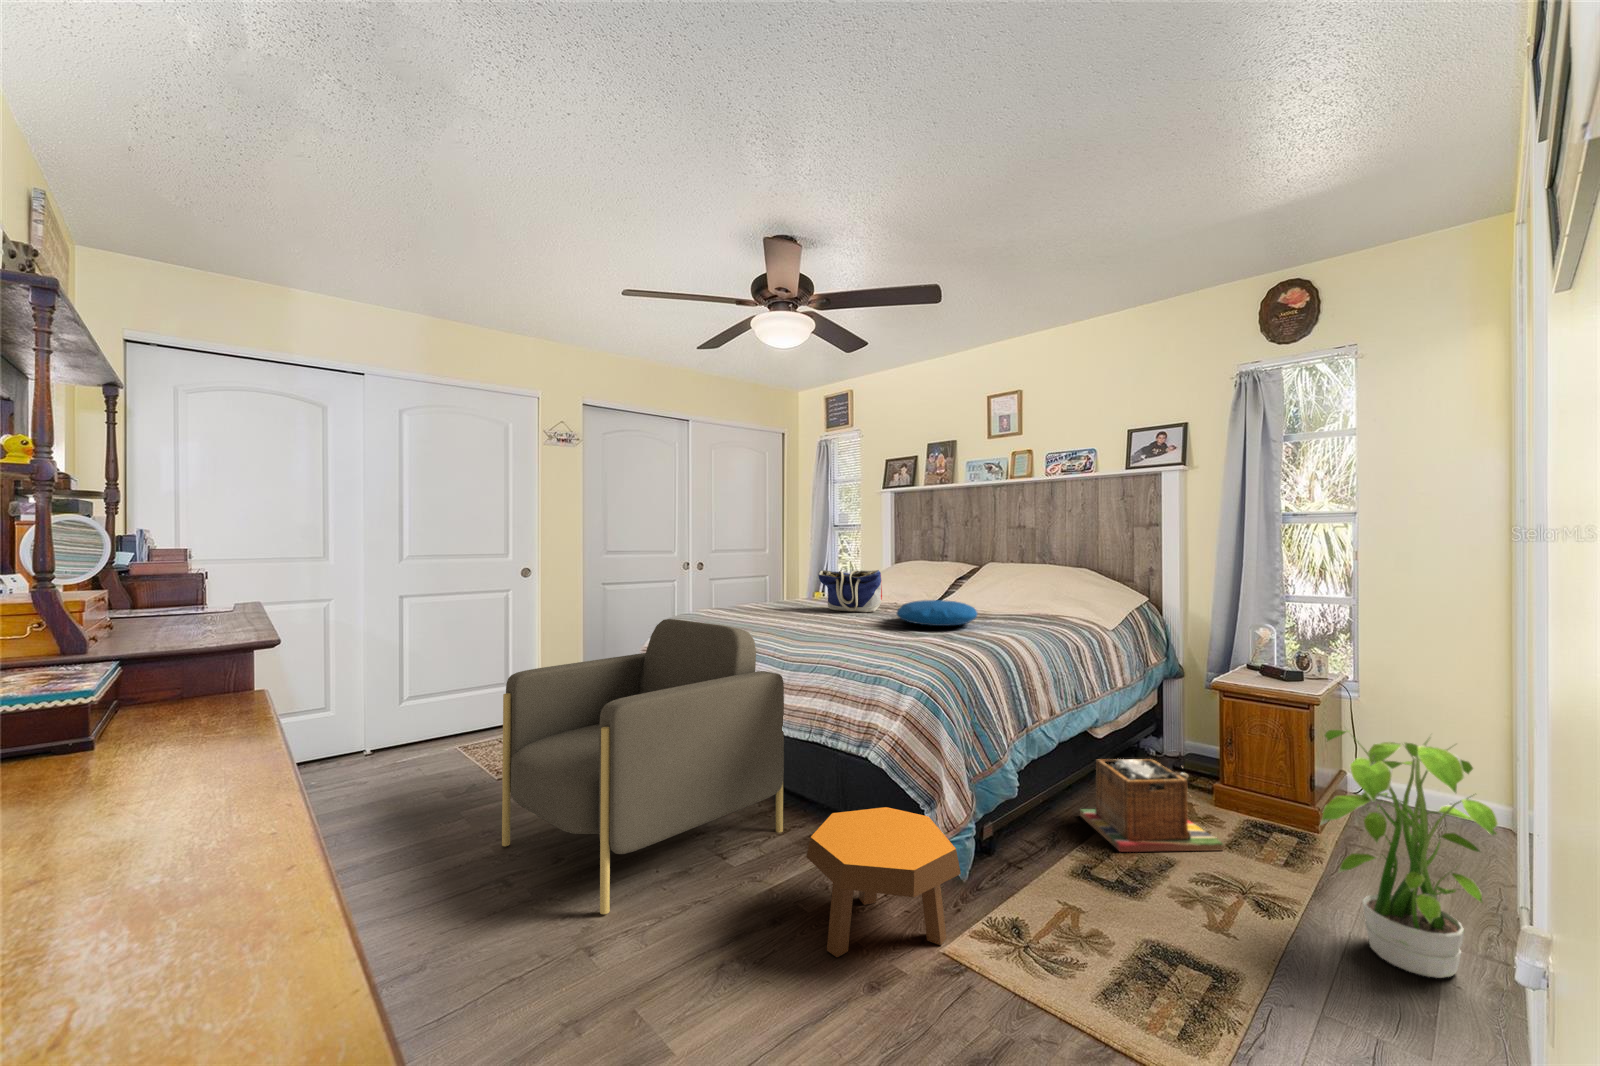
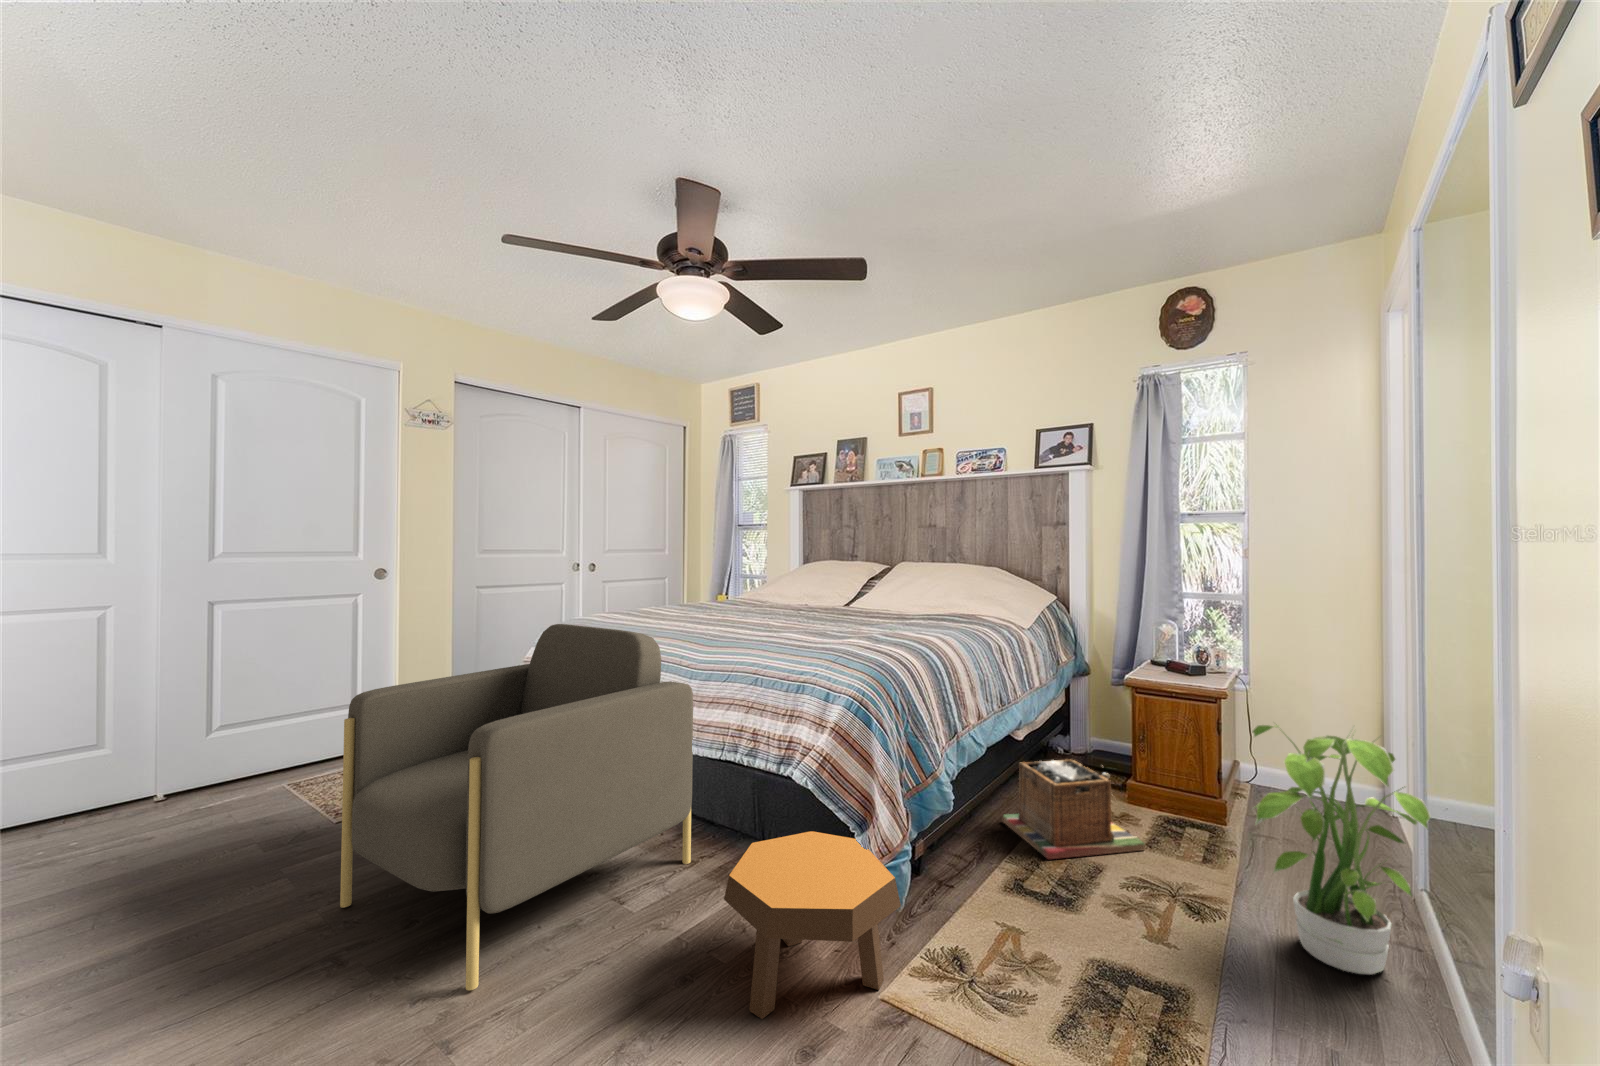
tote bag: present [818,570,882,612] -> none [726,569,795,614]
pillow: present [897,600,977,626] -> none [813,601,897,626]

